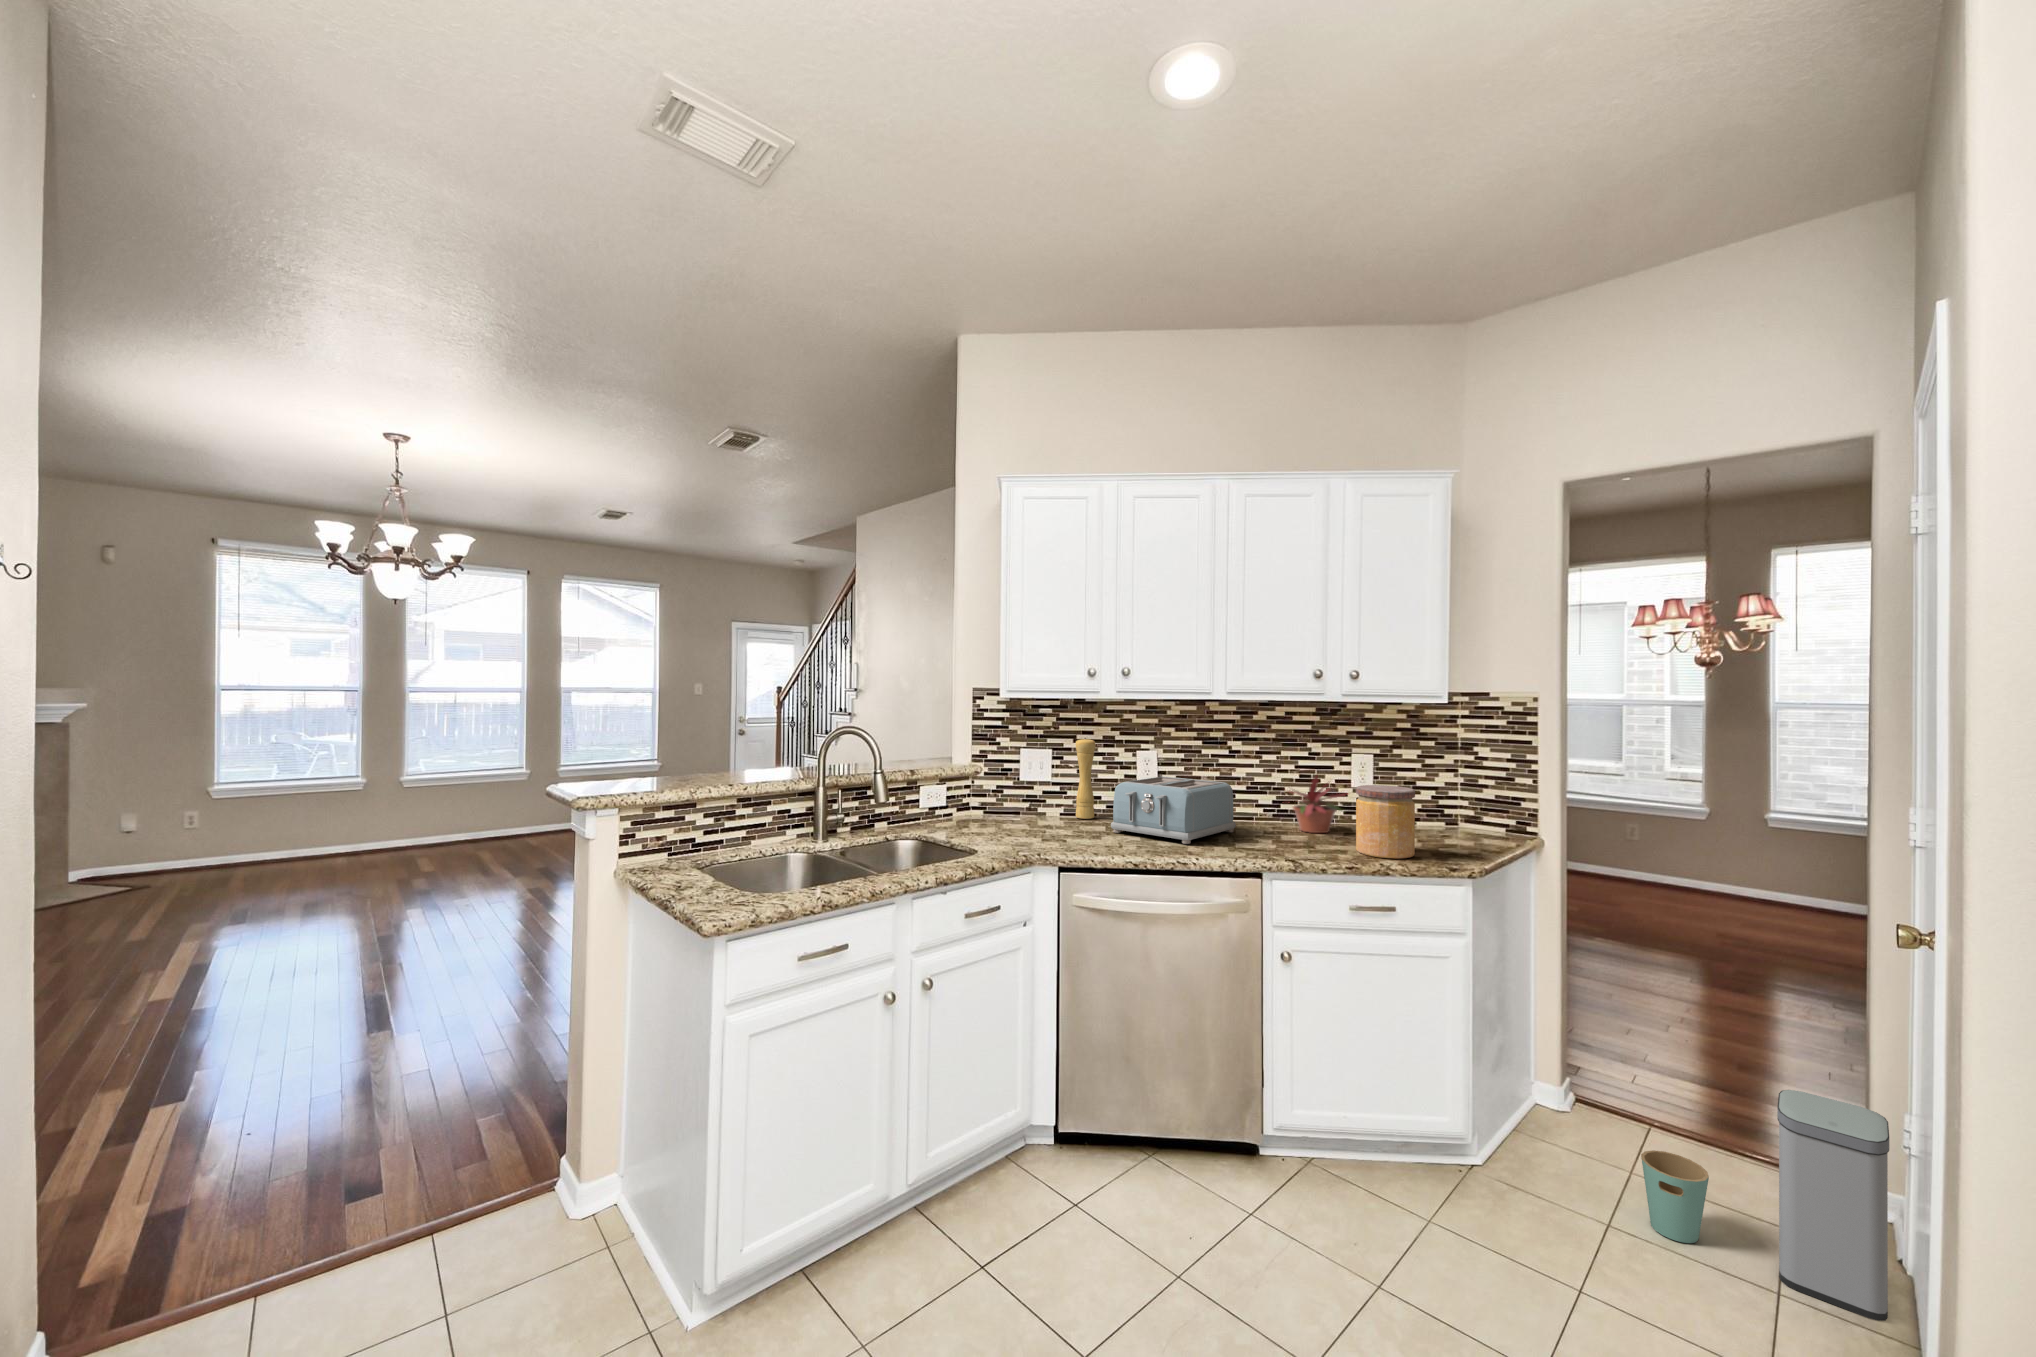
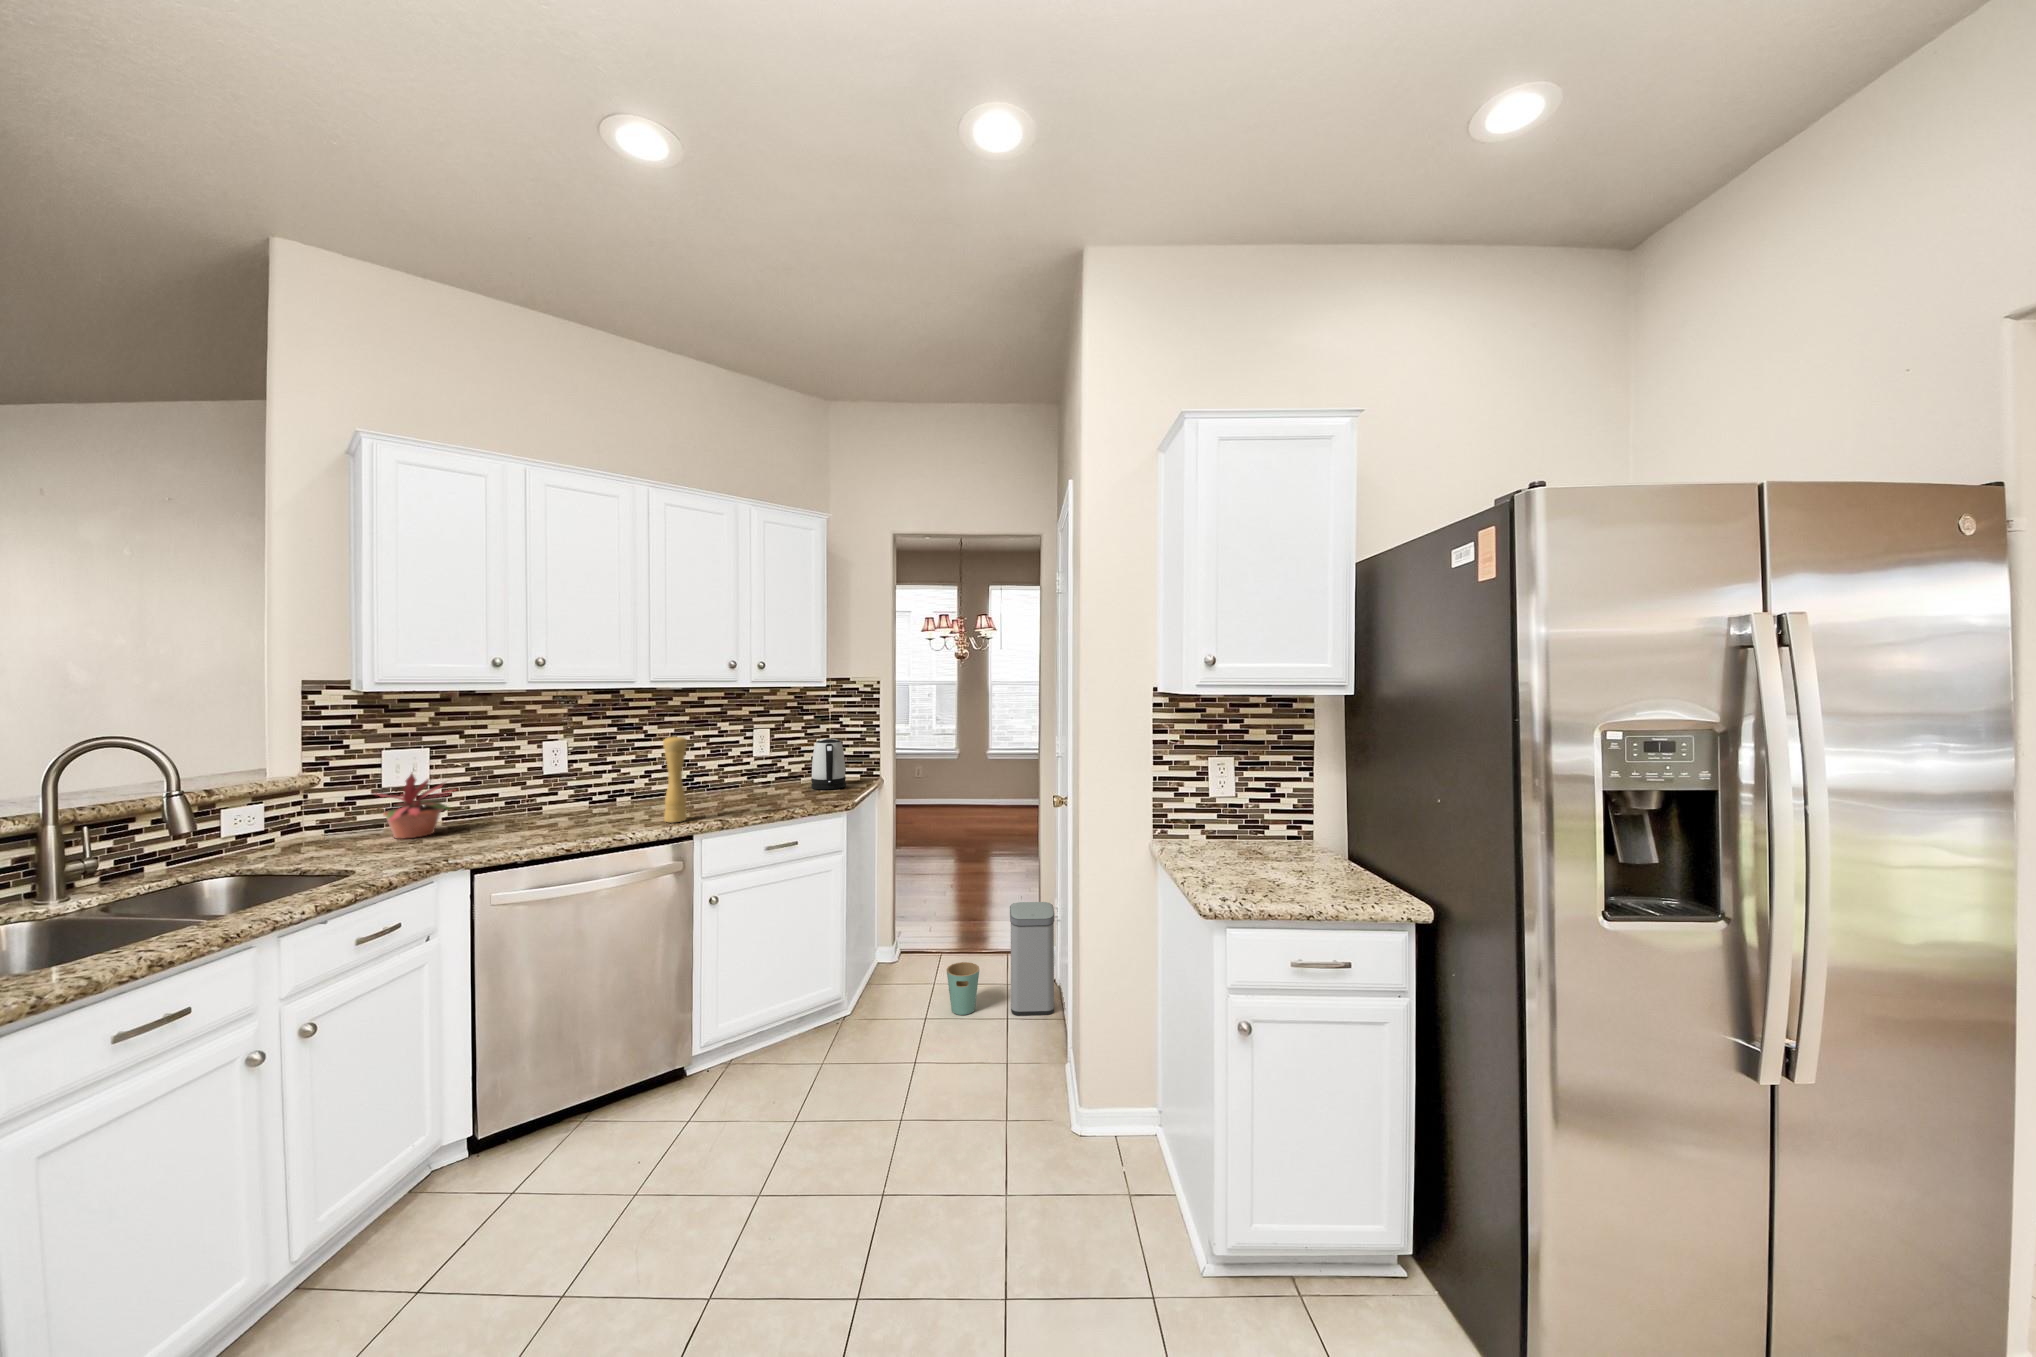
pepper mill: present [1076,738,1096,819] -> present [663,736,687,823]
kettle: none [1426,774,1477,843] -> present [811,739,846,789]
toaster: present [1111,776,1236,844] -> none [520,763,656,826]
potted plant: present [1289,776,1345,833] -> present [376,774,449,839]
jar: present [1356,785,1415,858] -> none [764,751,809,808]

